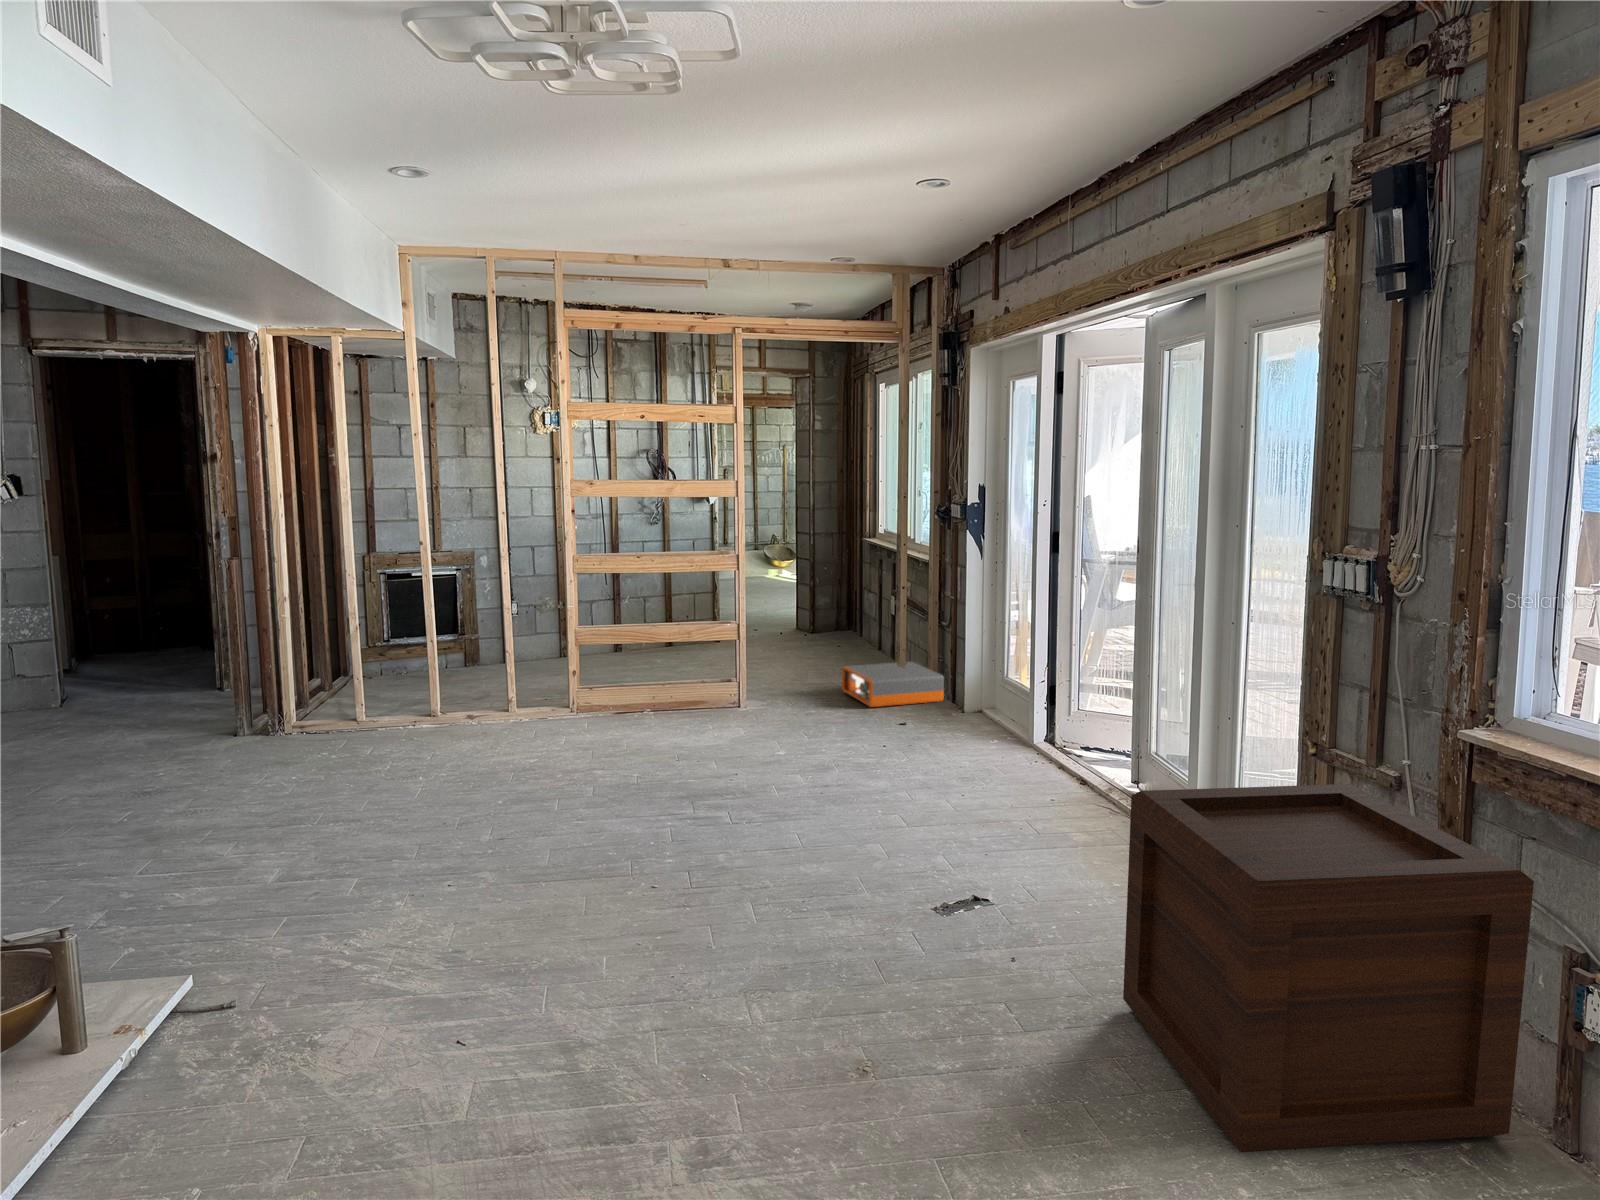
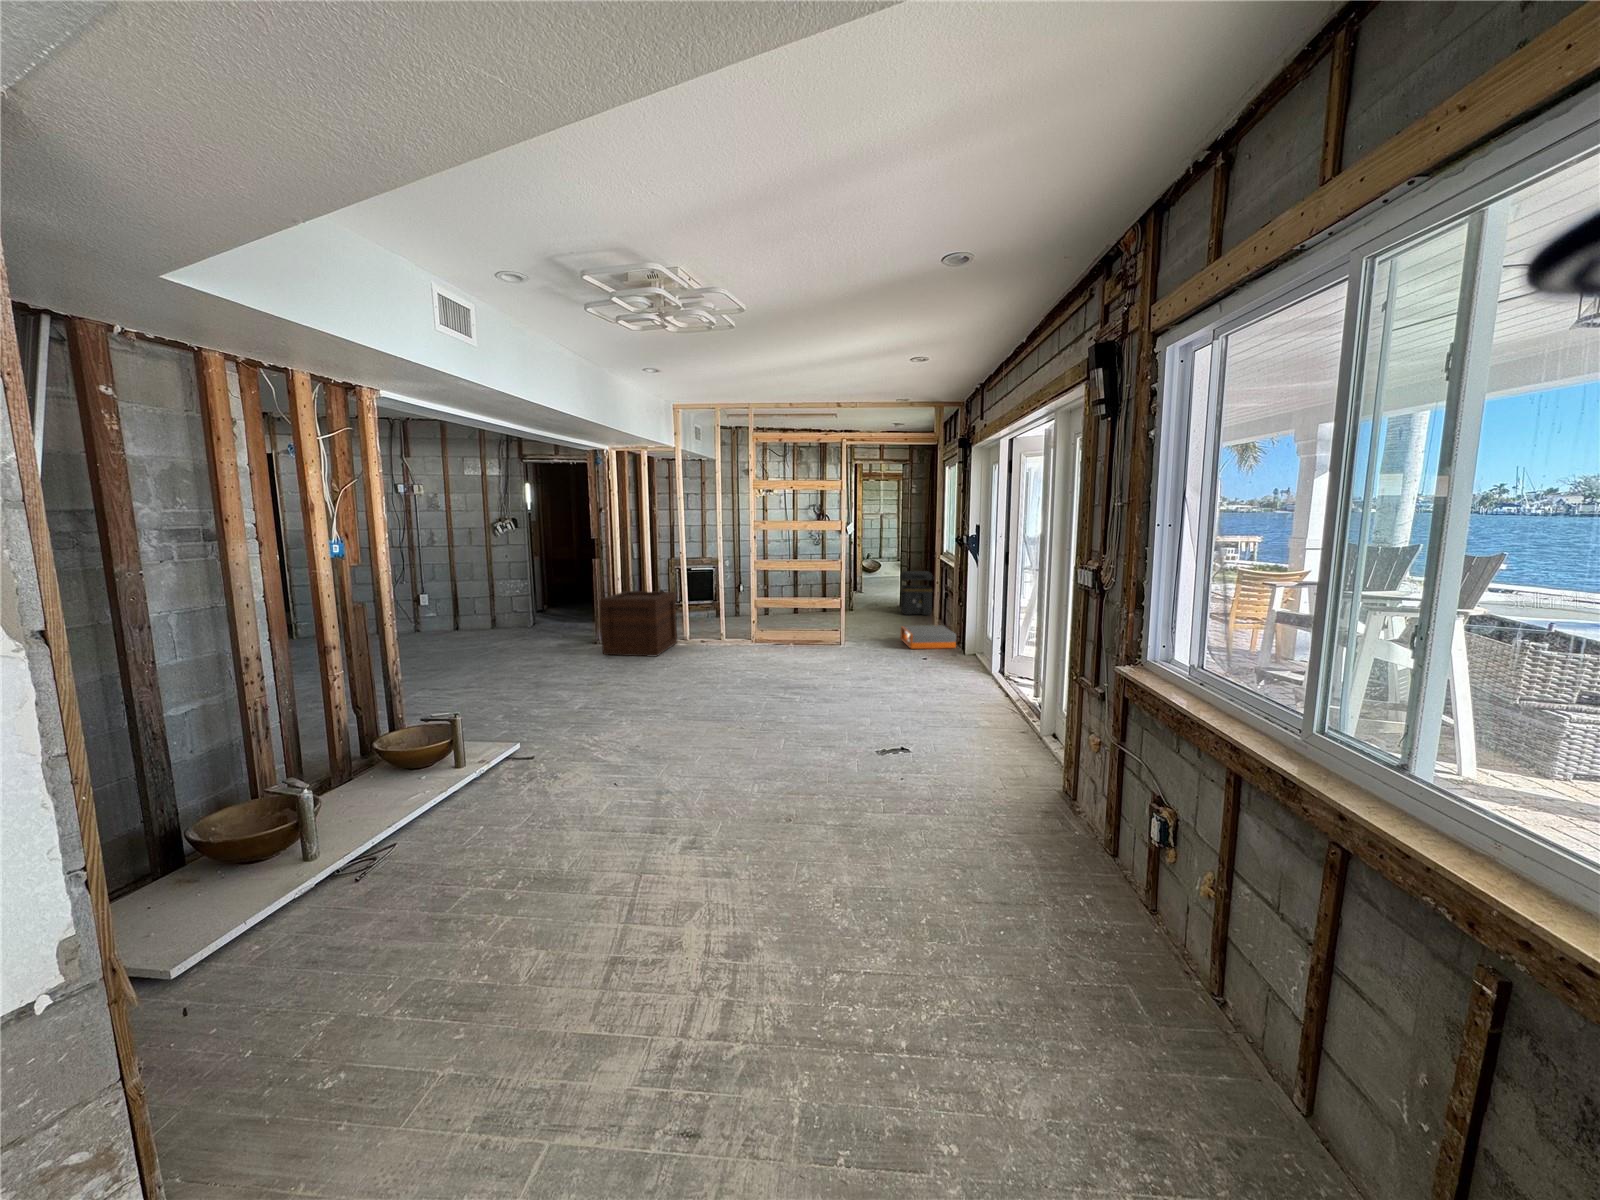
toolbox: none [806,567,866,645] -> present [901,571,932,615]
wooden crate: present [1123,784,1534,1152] -> present [600,591,677,656]

